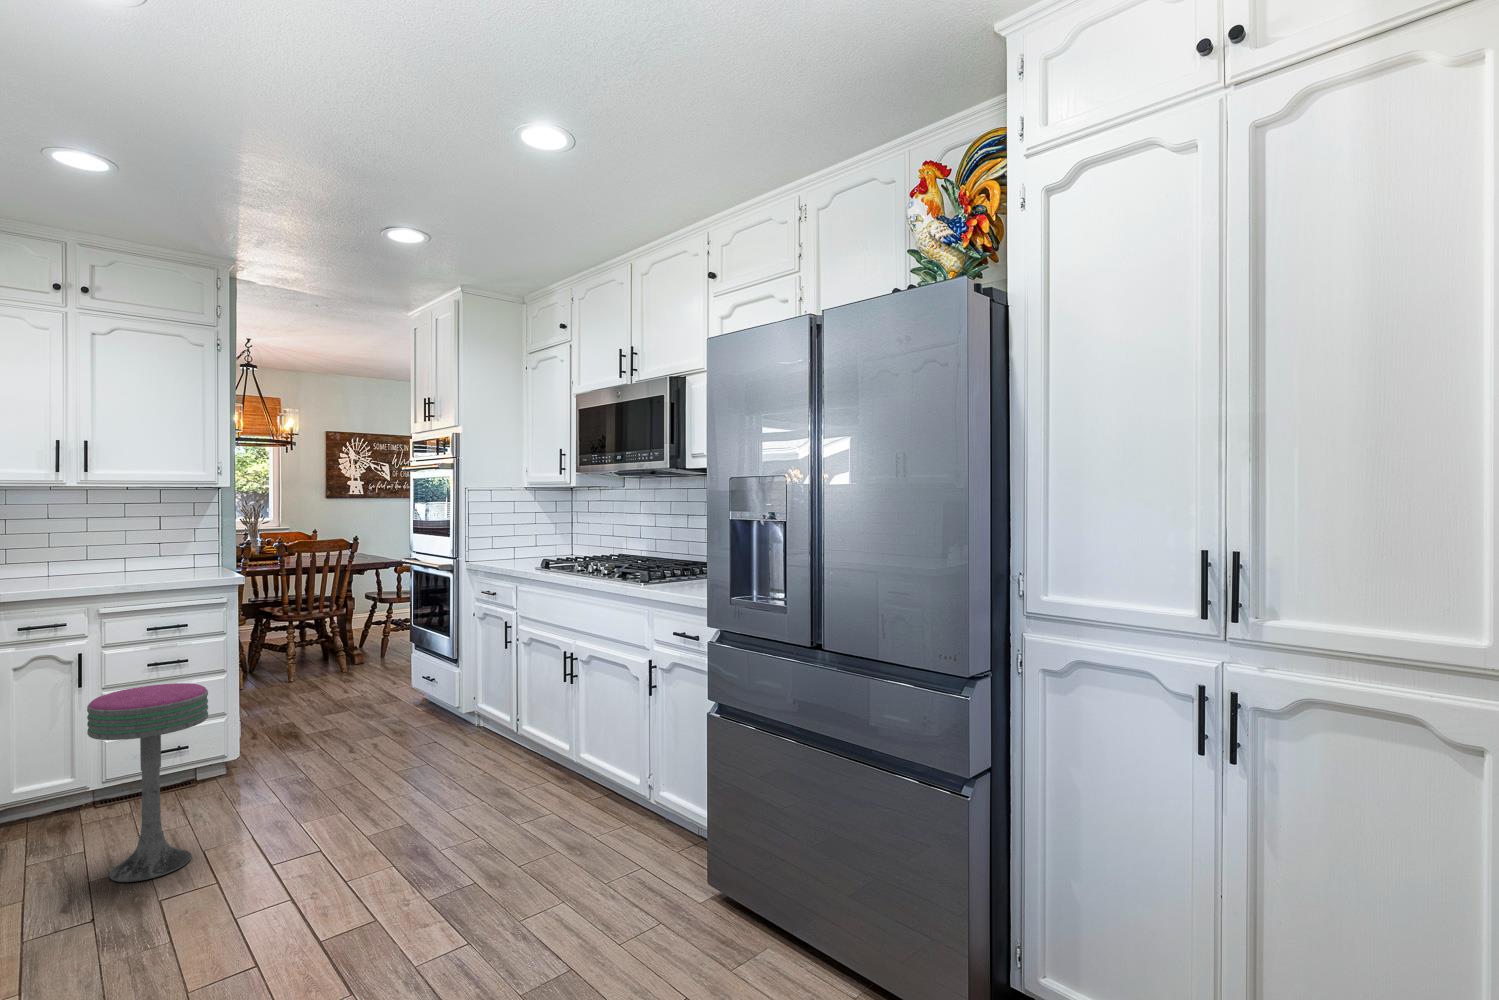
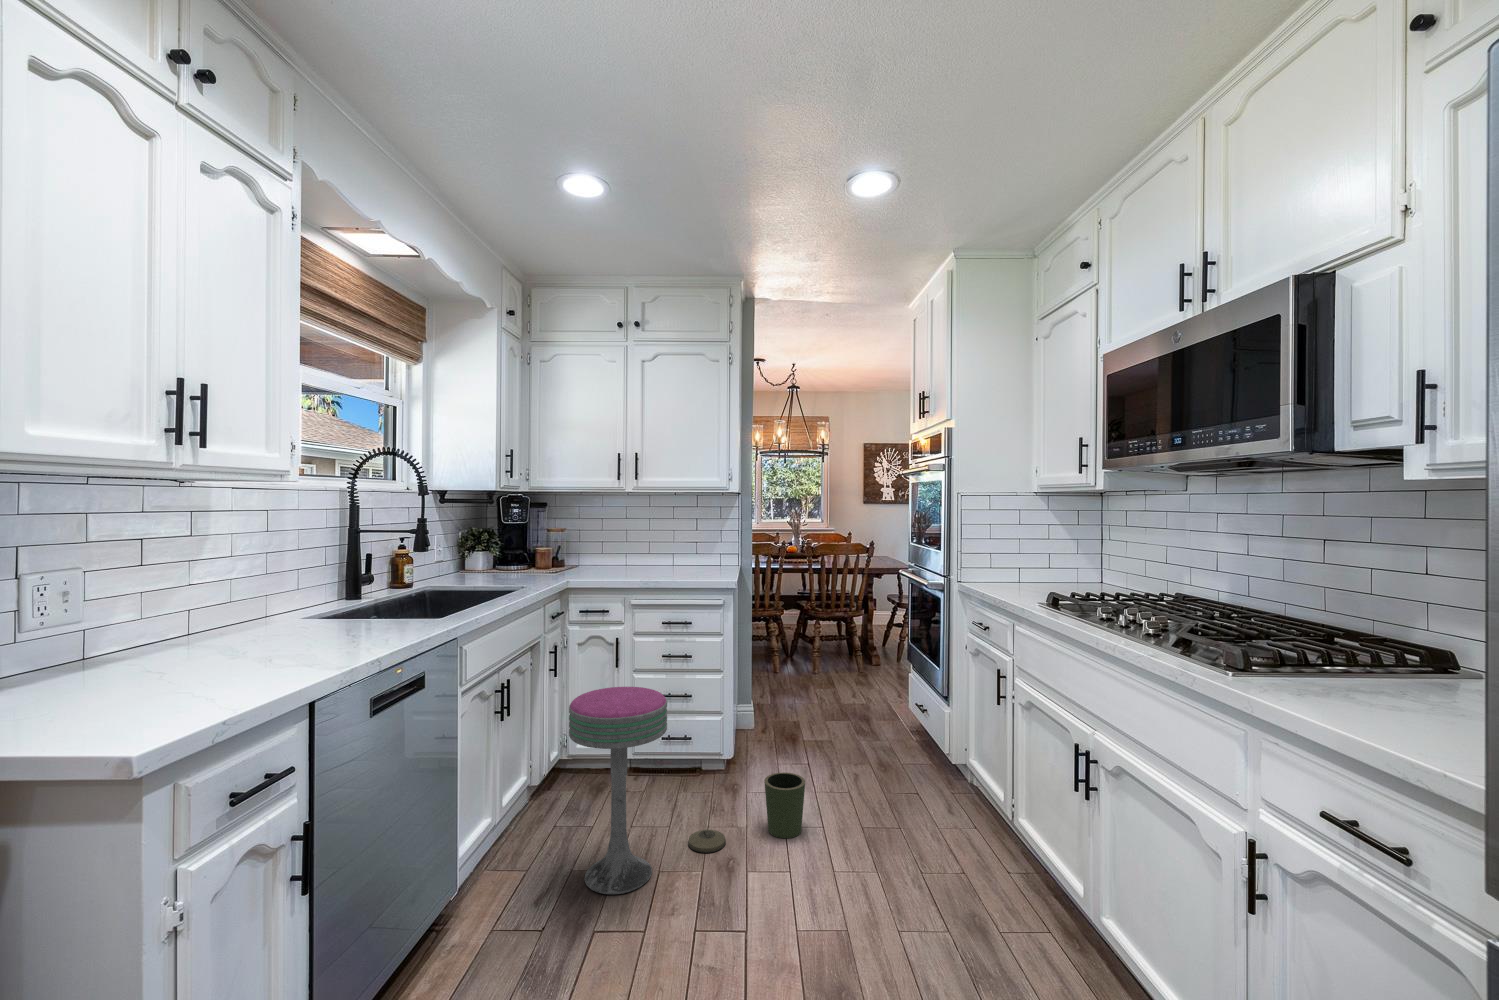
trash can: none [218,745,339,830] -> present [688,772,805,853]

